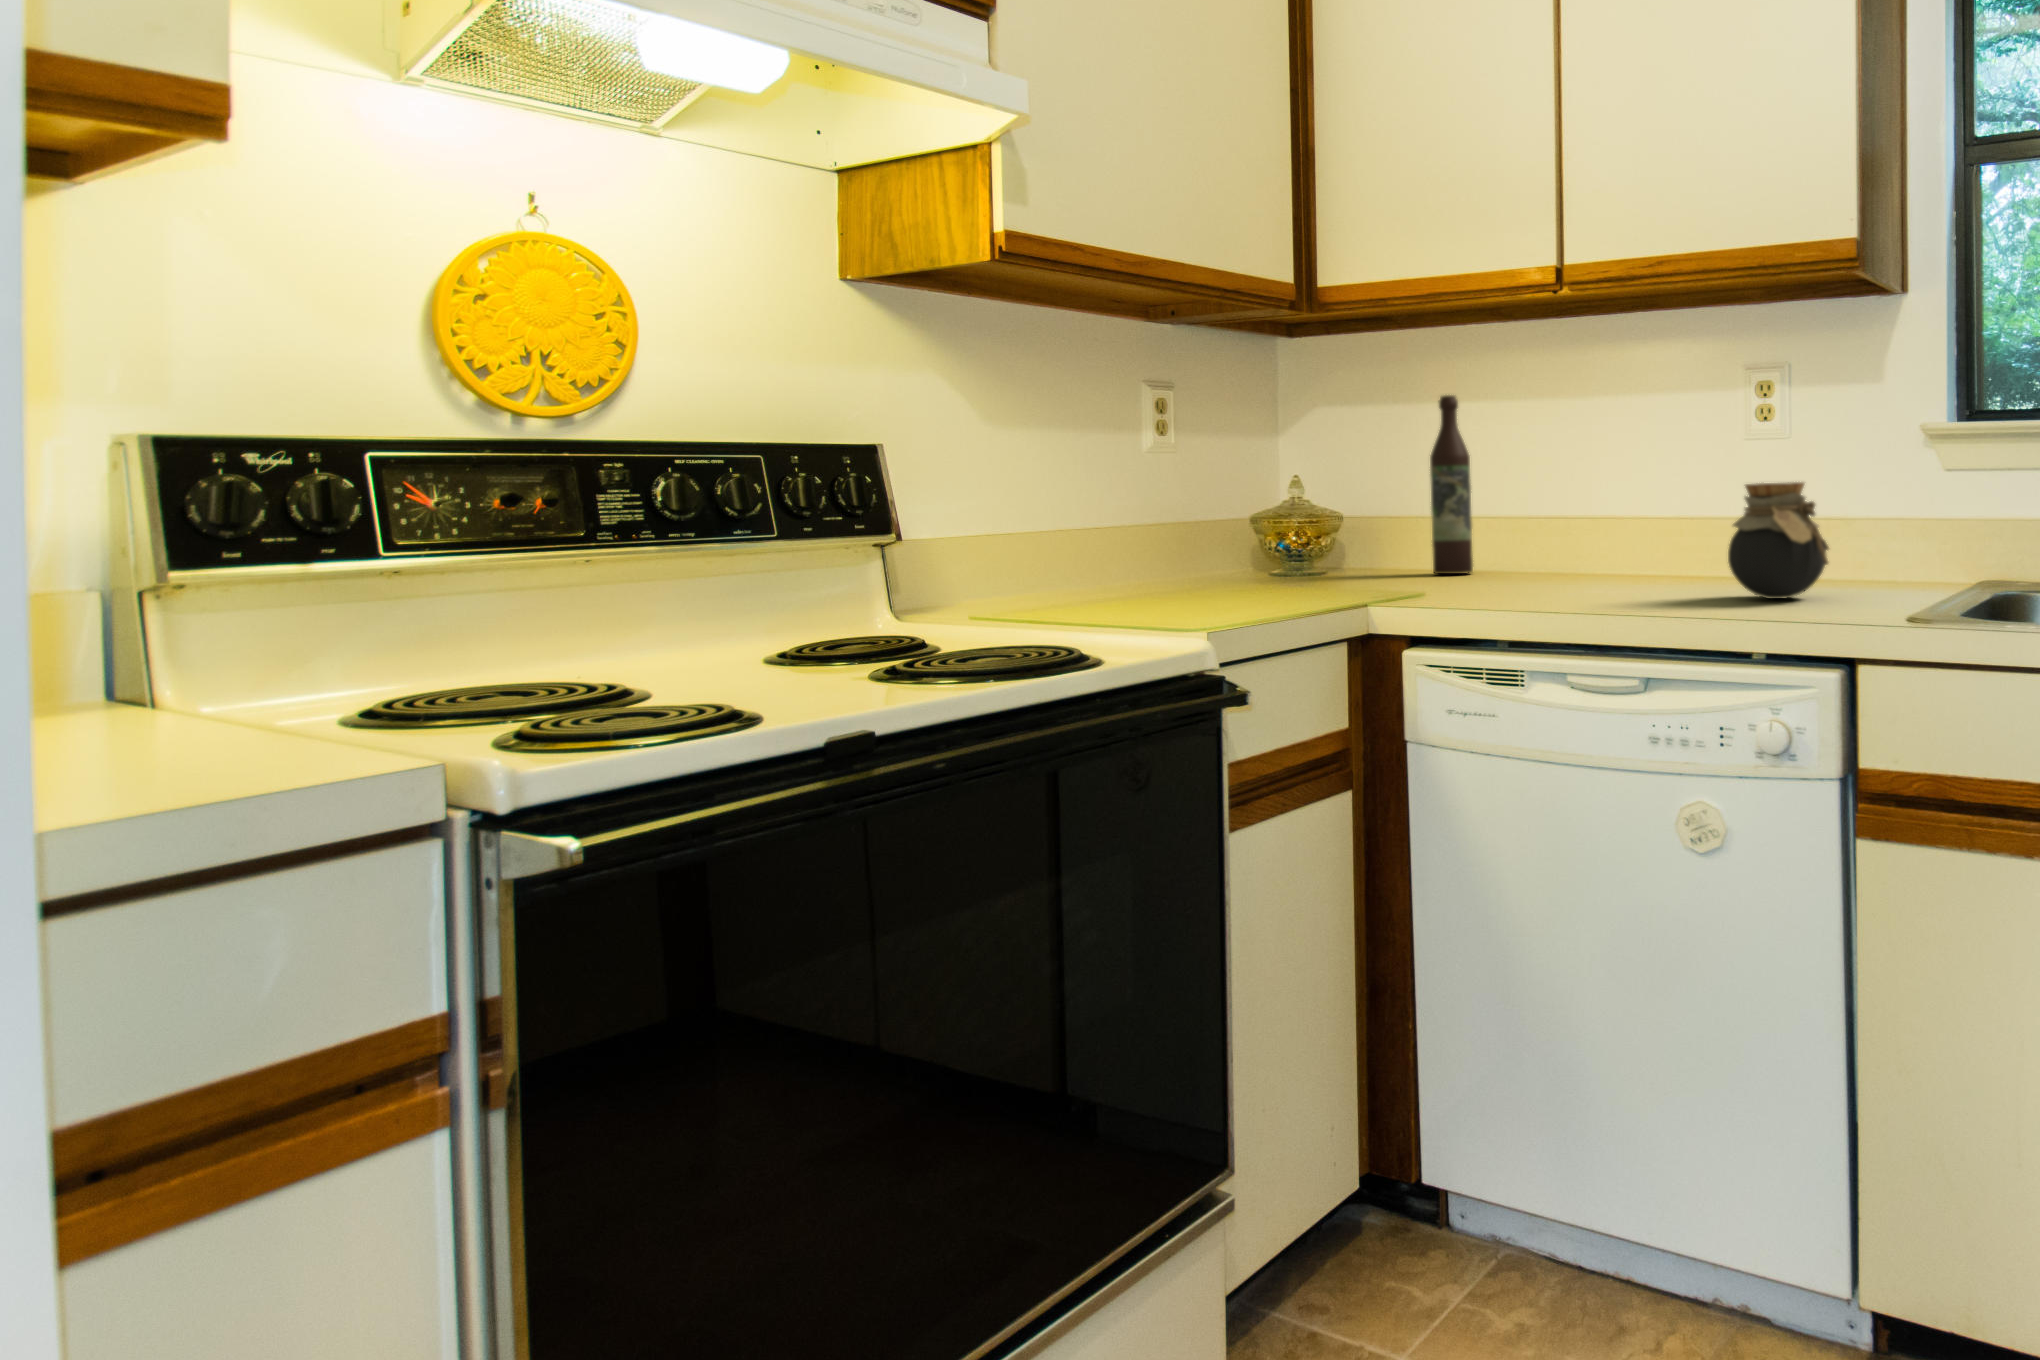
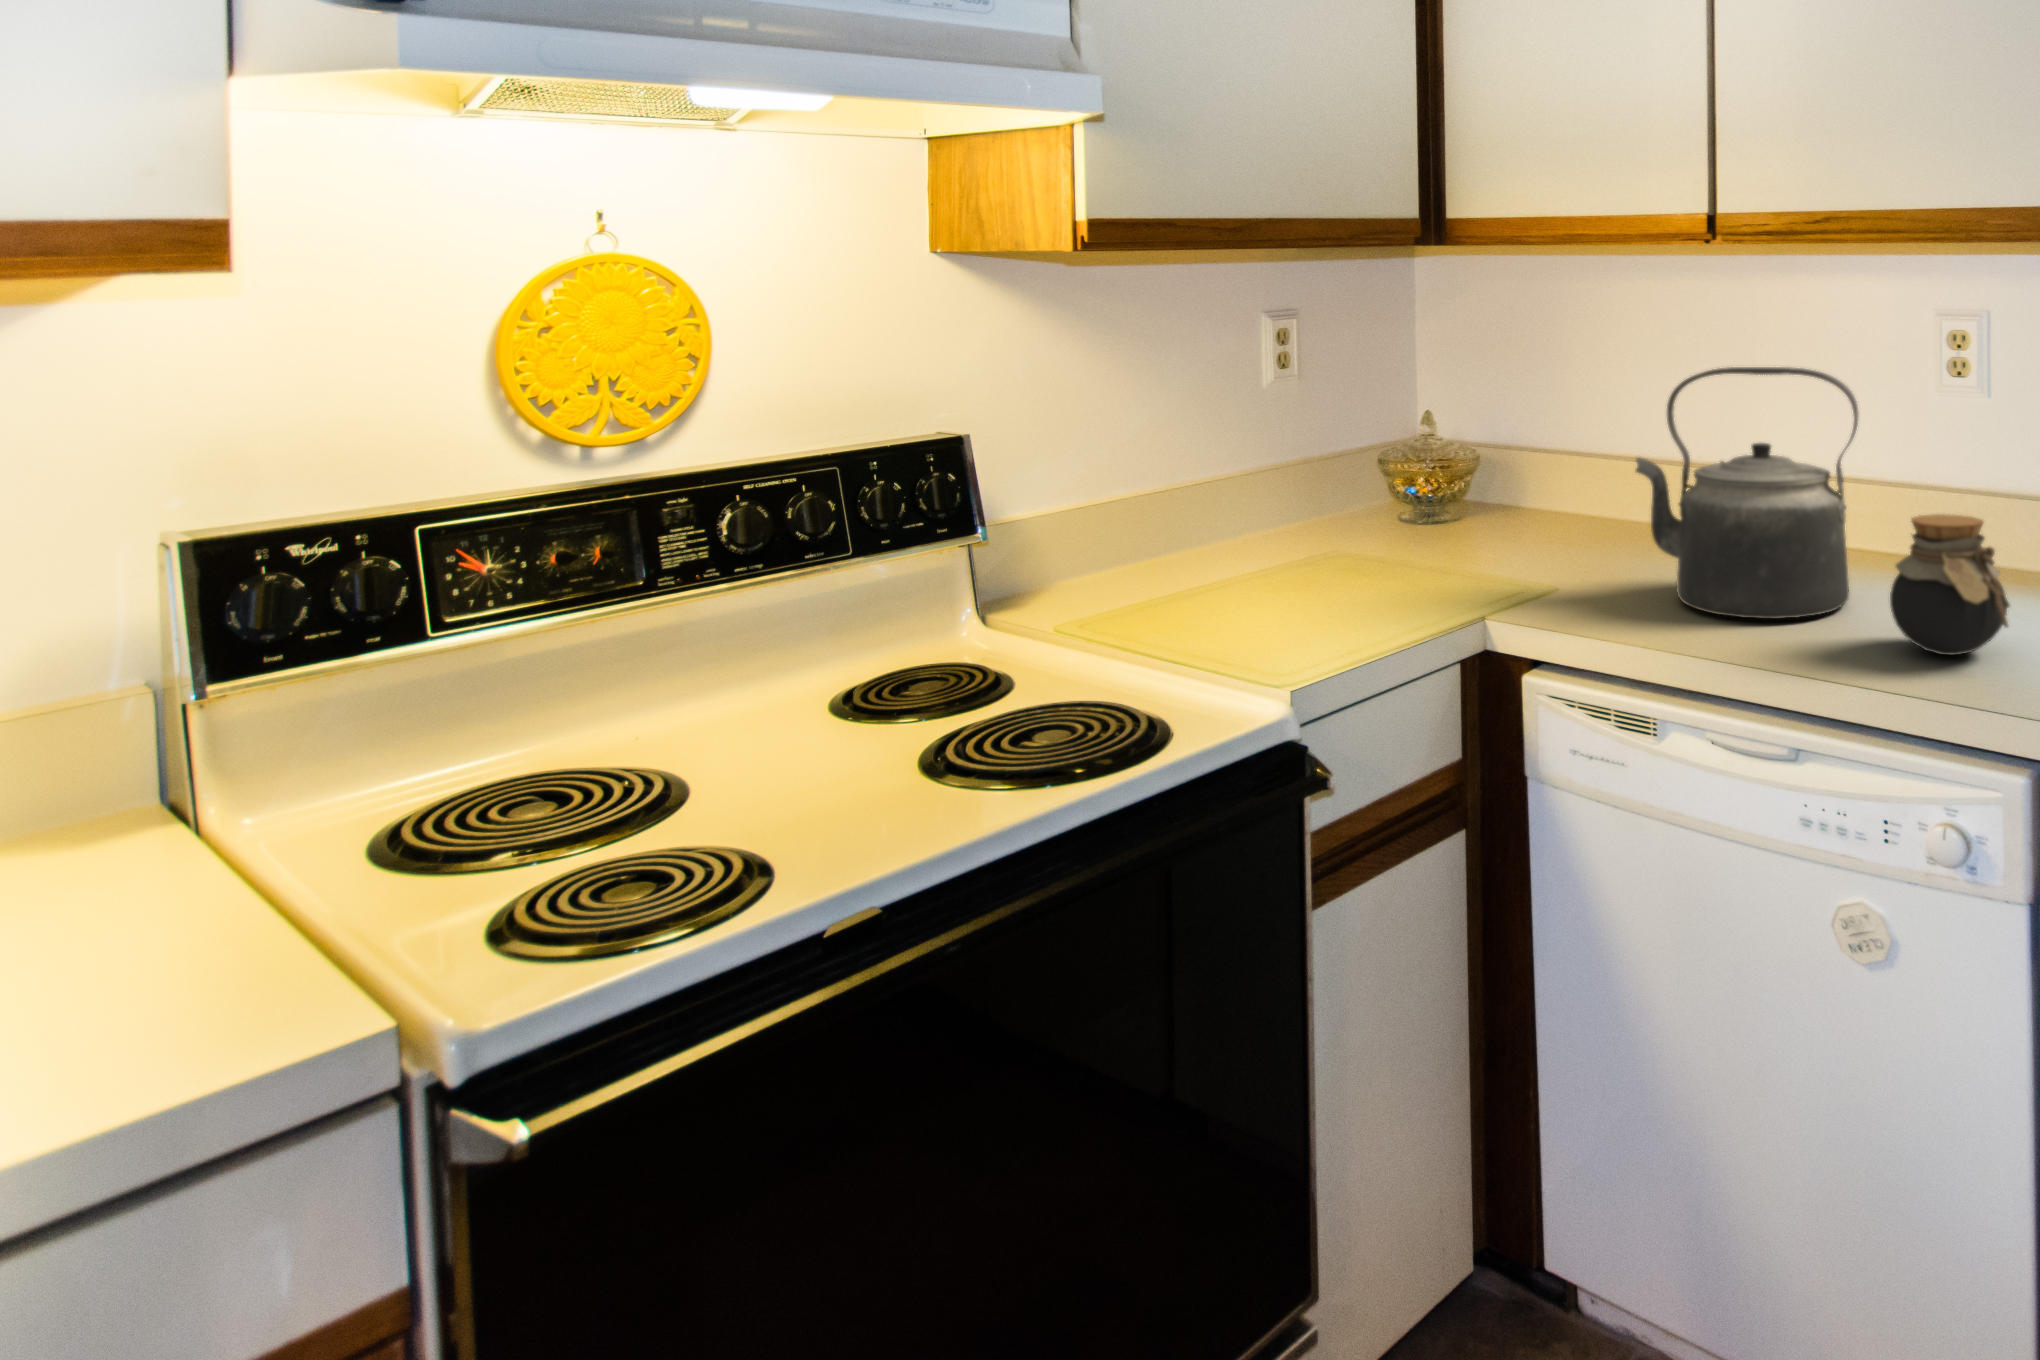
kettle: none [1500,379,1694,591] -> present [1636,367,1859,619]
wine bottle: present [1430,395,1473,574] -> none [1566,345,1611,544]

